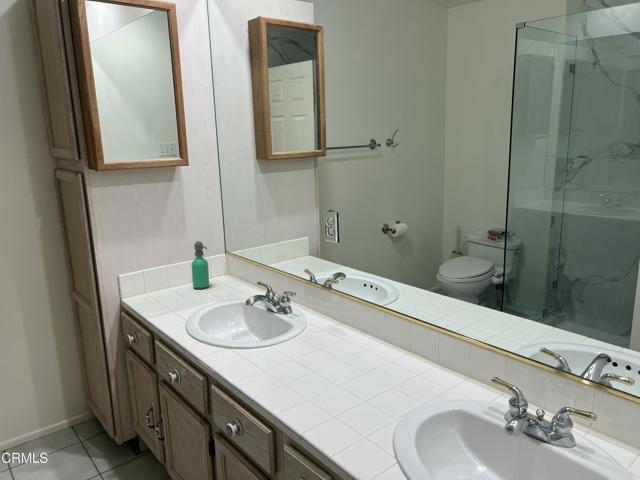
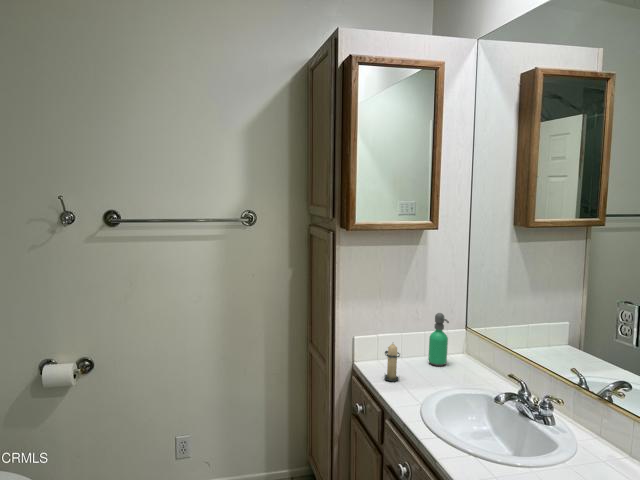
candle: none [148,272,167,309] -> present [384,344,400,381]

